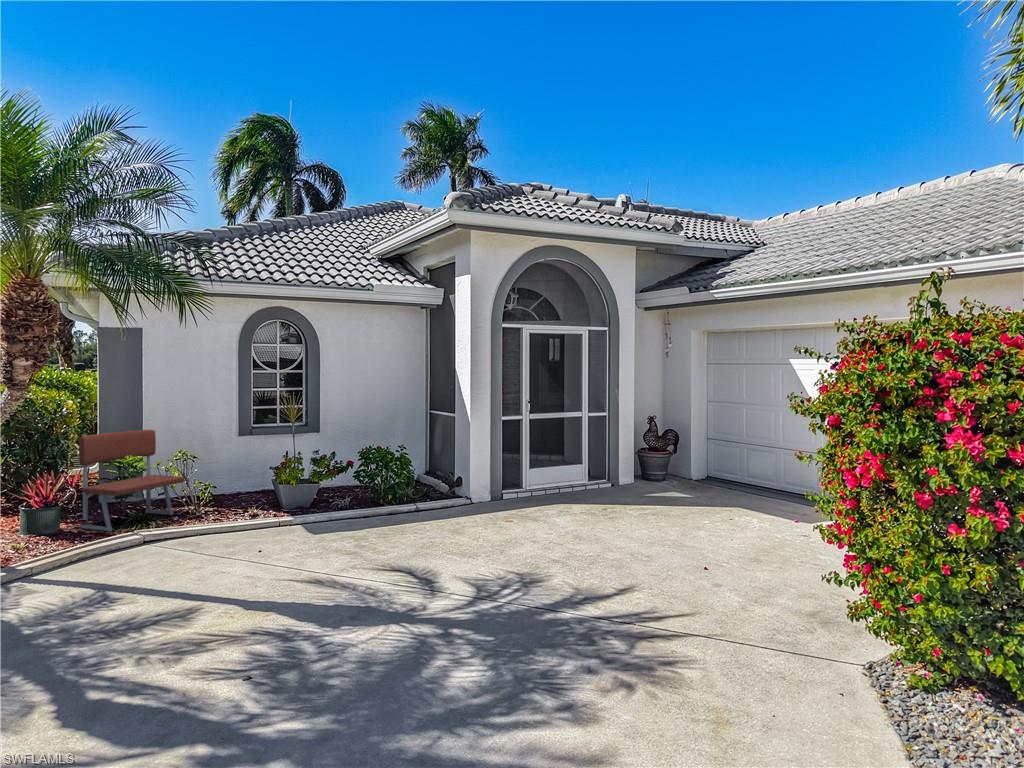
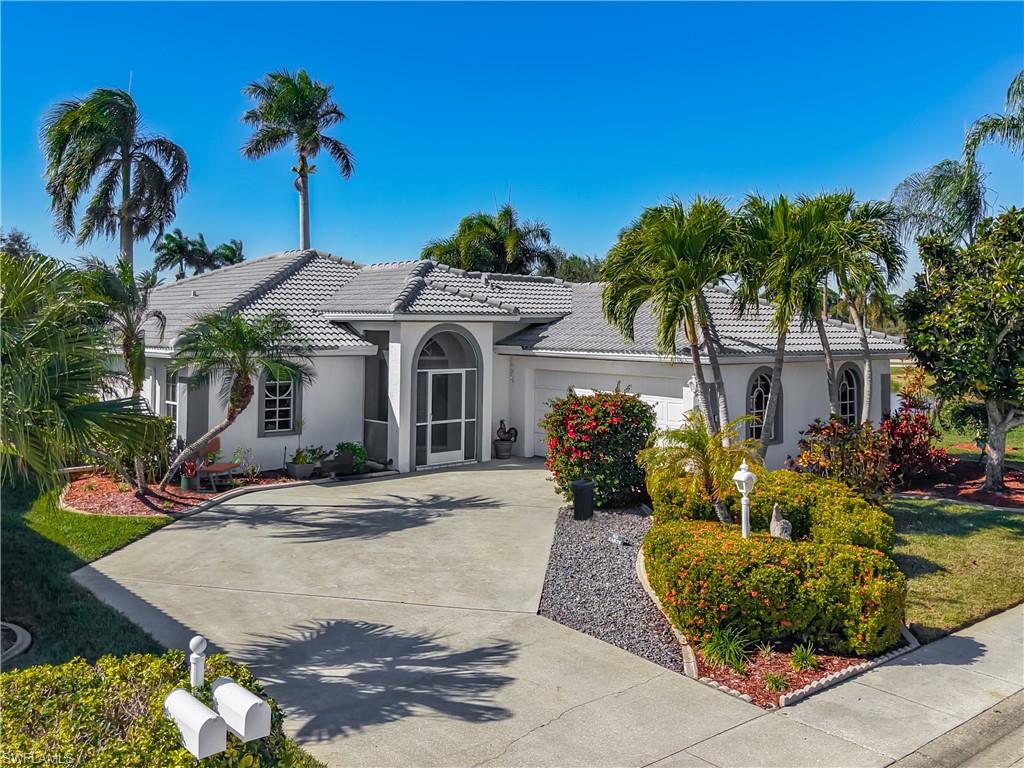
lounge chair: none [327,460,387,513] -> present [320,451,354,480]
trash can: none [906,564,987,724] -> present [571,479,597,521]

